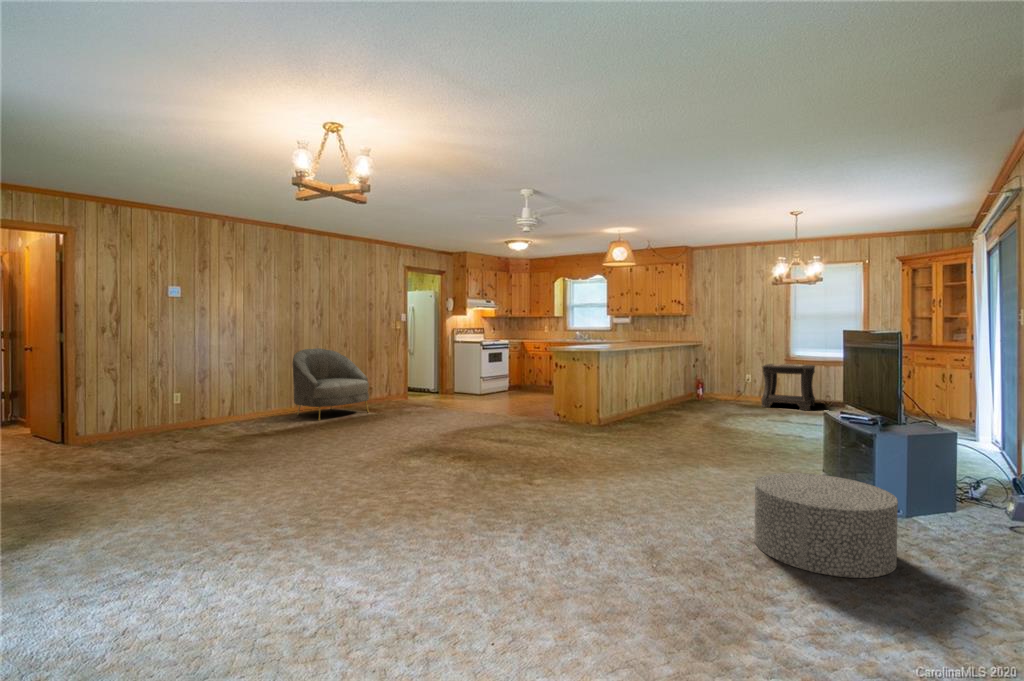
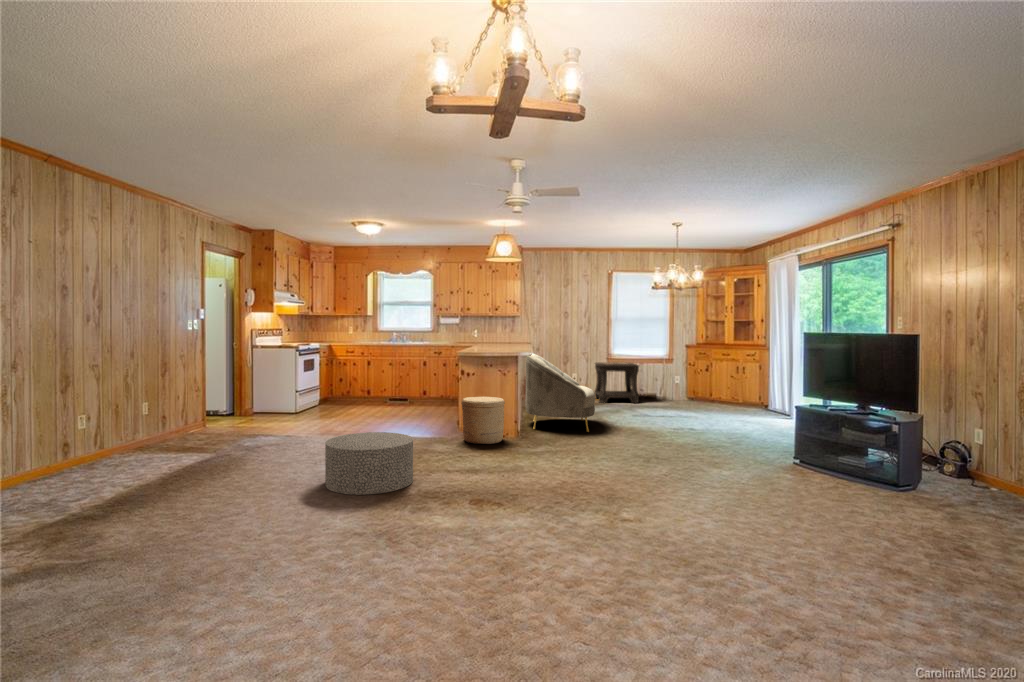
armchair: present [293,348,369,420] -> present [525,353,595,432]
woven basket: none [542,386,581,428] -> present [461,397,505,444]
ottoman: present [754,473,898,578] -> present [325,432,413,495]

